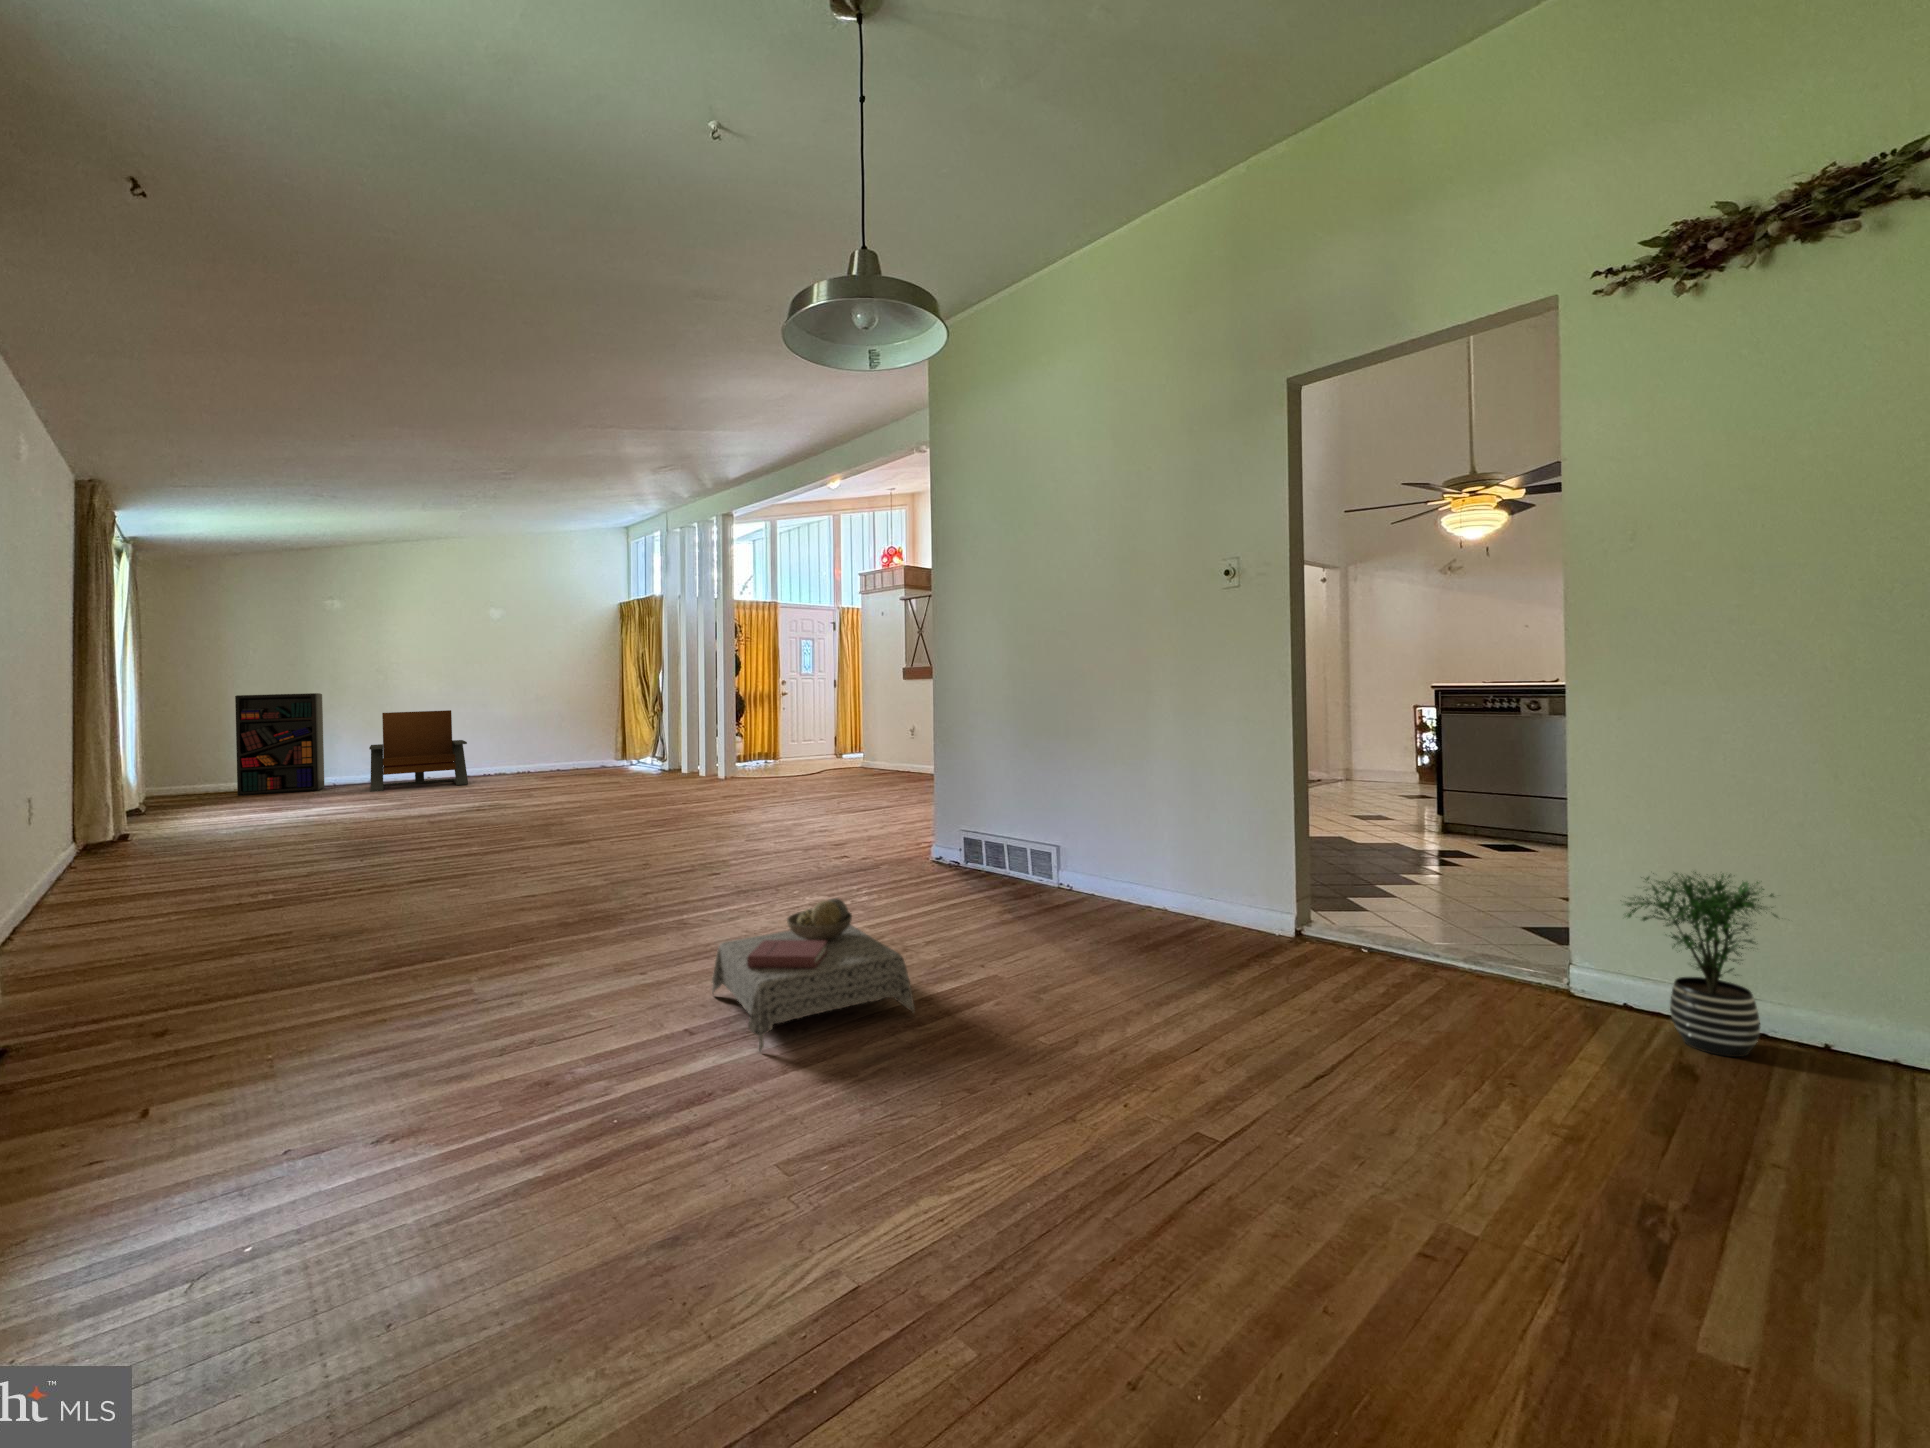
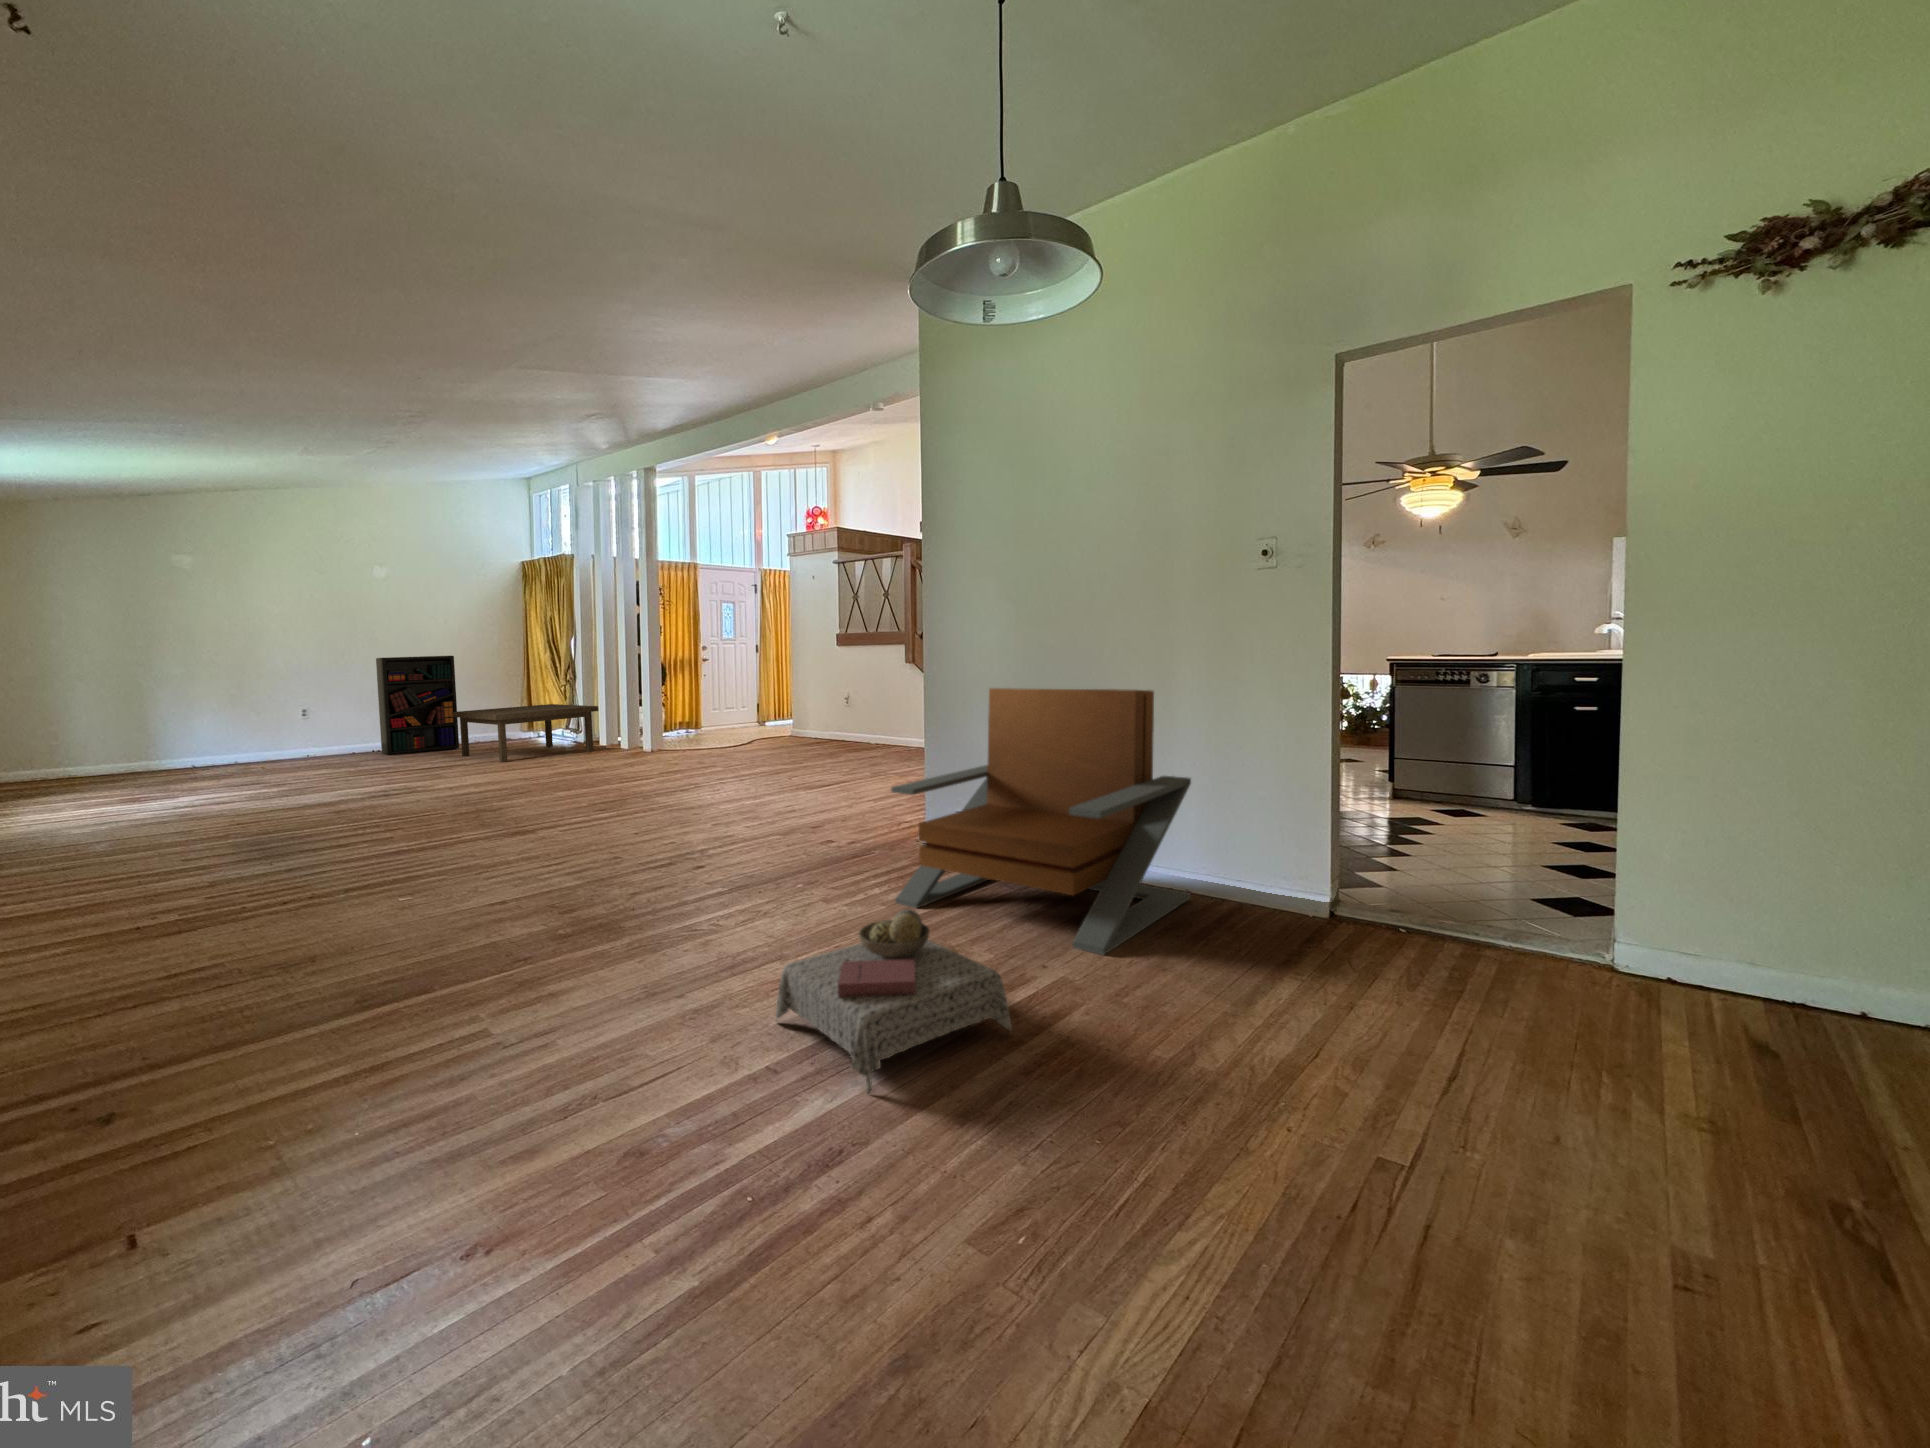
bookshelf: present [235,693,324,796] -> present [376,656,459,755]
lounge chair: present [369,710,468,792] -> present [891,688,1191,955]
coffee table: none [552,735,680,787] -> present [452,704,598,763]
potted plant: present [1626,872,1777,1057] -> none [1688,855,1860,1033]

